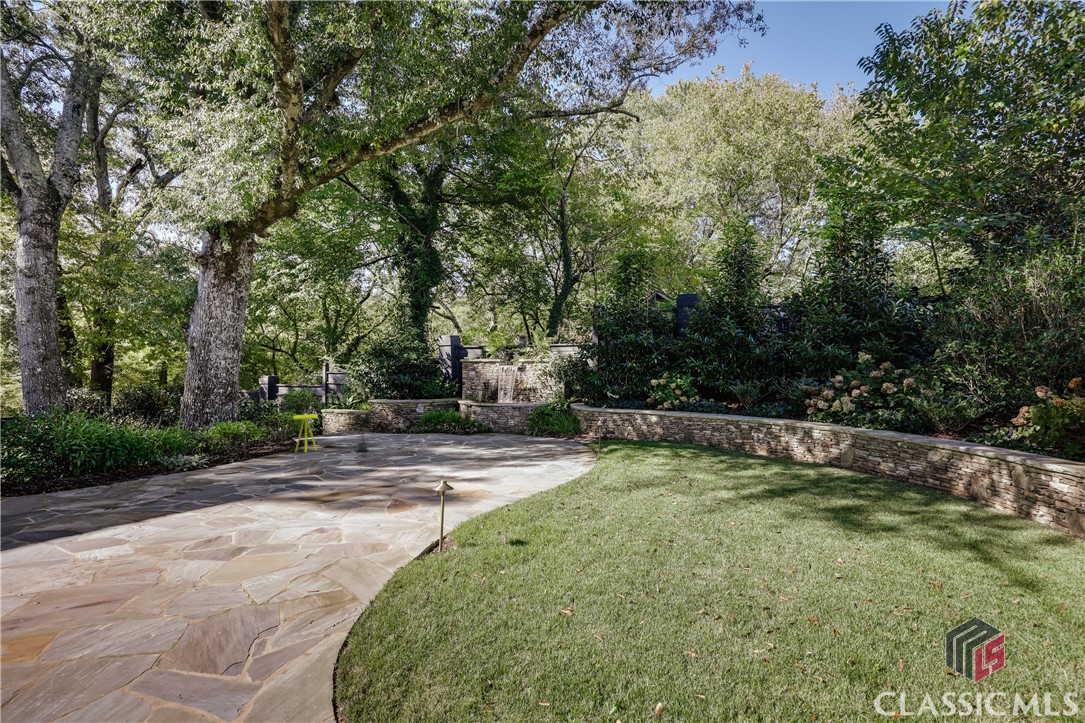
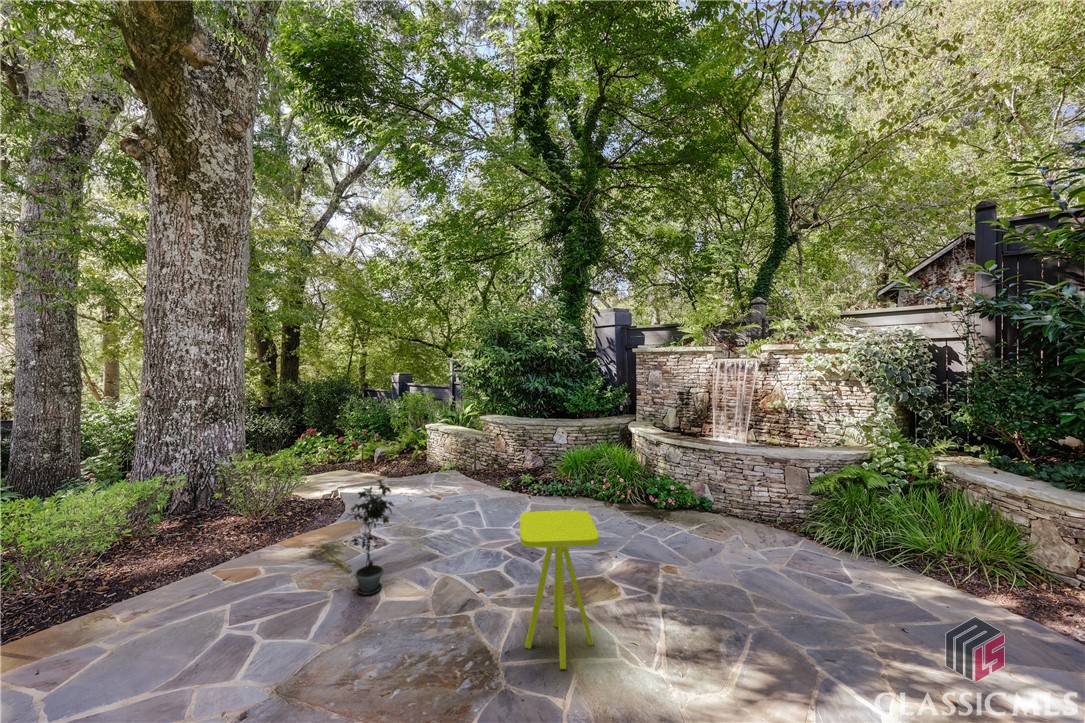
side table: present [293,414,317,453] -> present [520,510,599,669]

